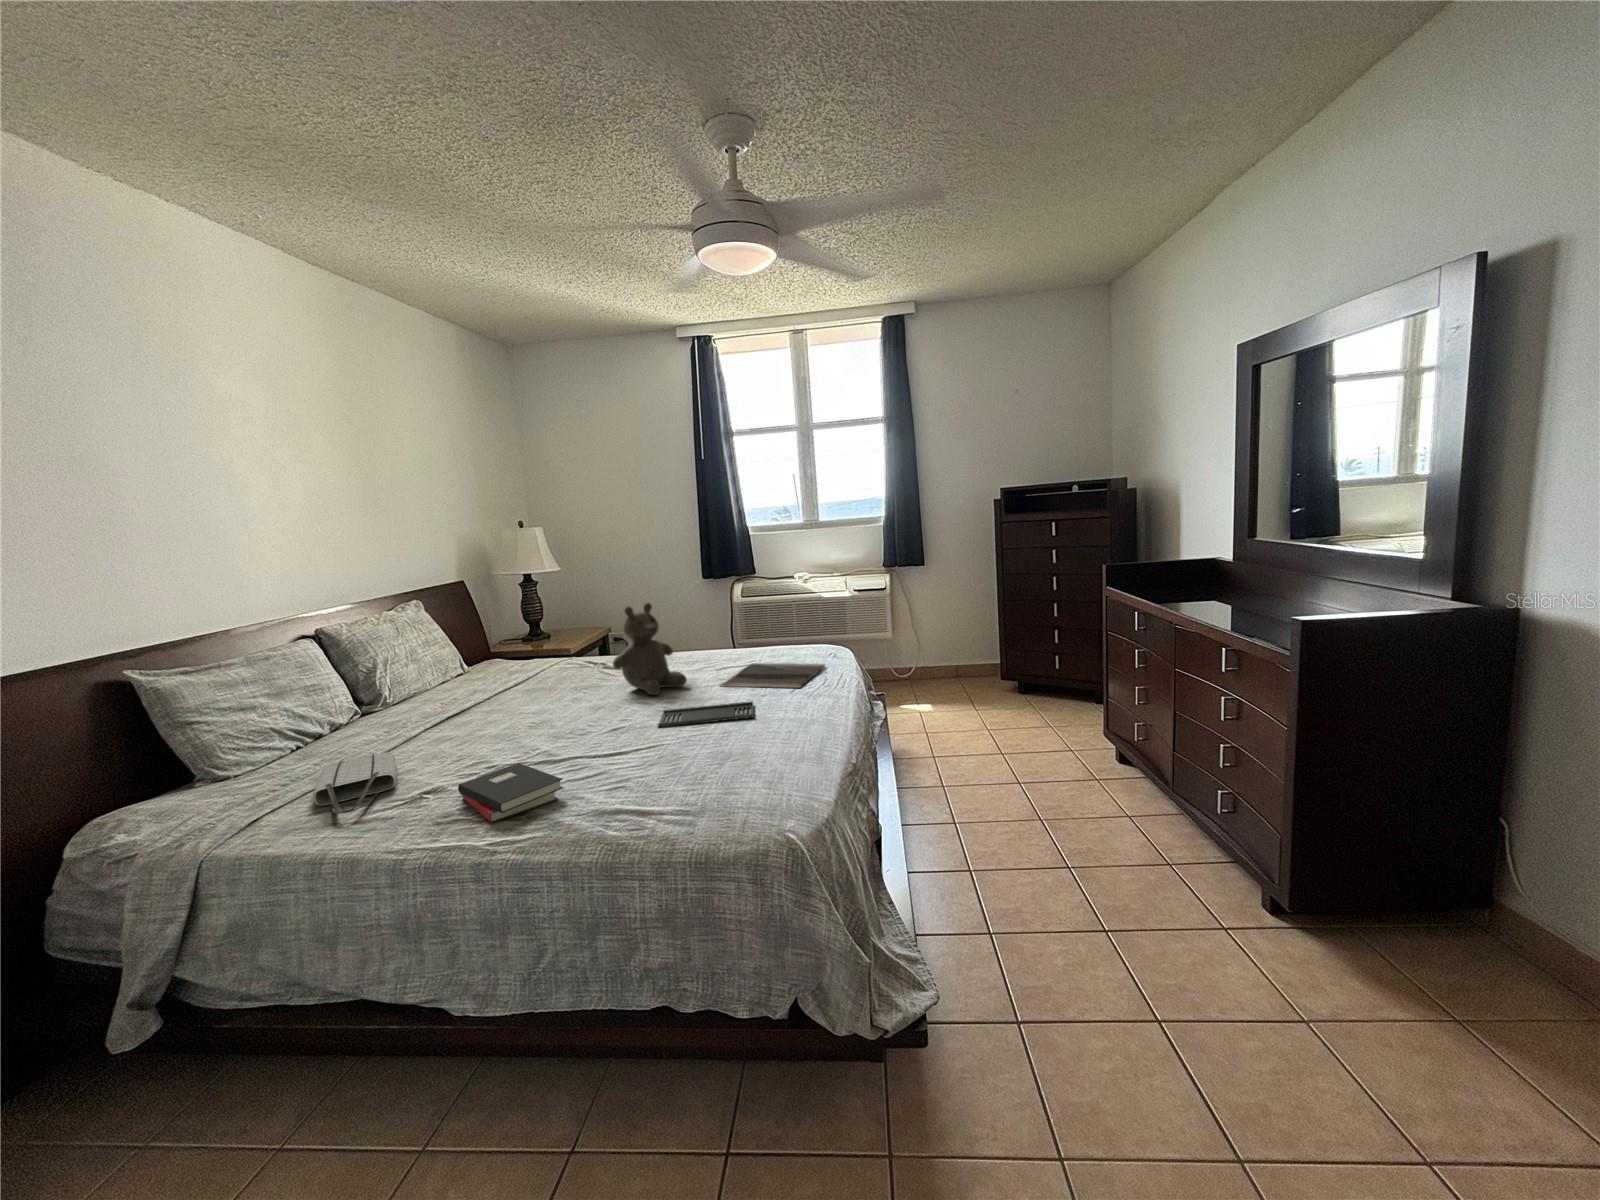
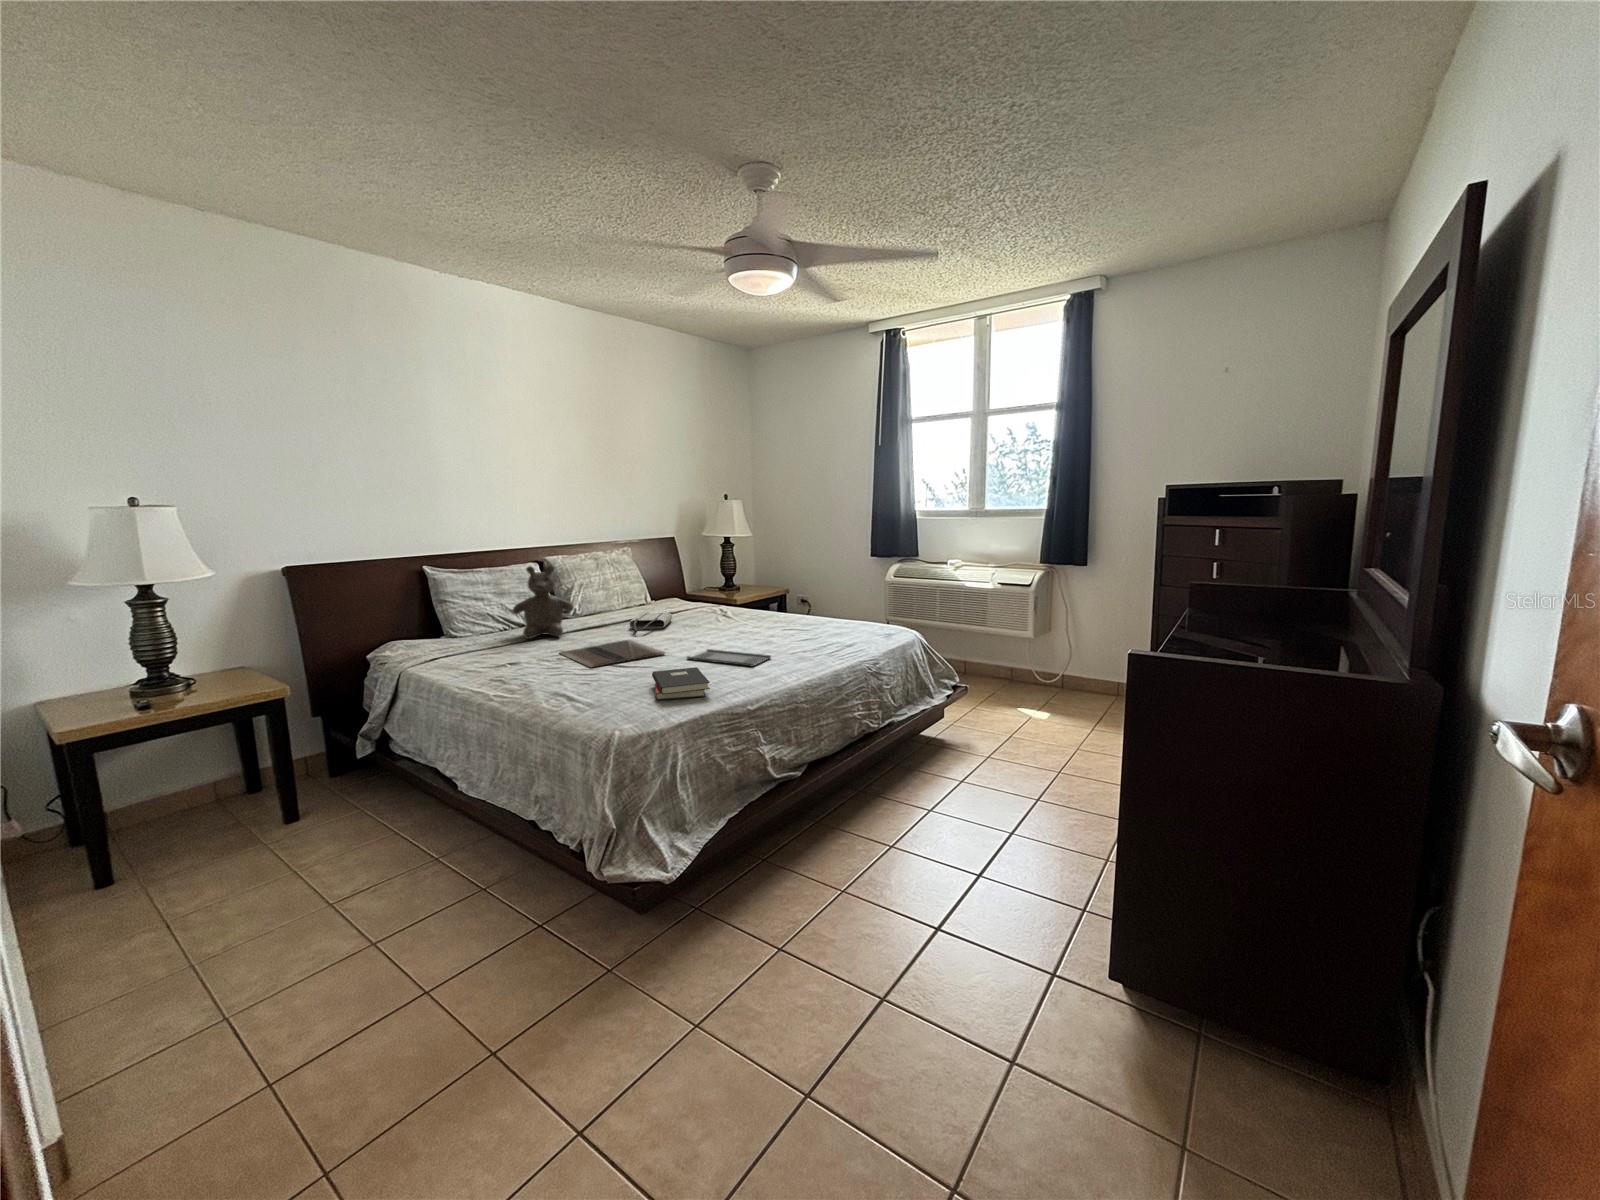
teddy bear: present [613,603,687,695] -> present [513,565,573,639]
laptop: present [720,663,825,688] -> present [560,640,665,668]
tote bag: present [313,752,397,814] -> present [629,613,672,631]
hardback book: present [458,763,563,823] -> present [652,667,710,700]

